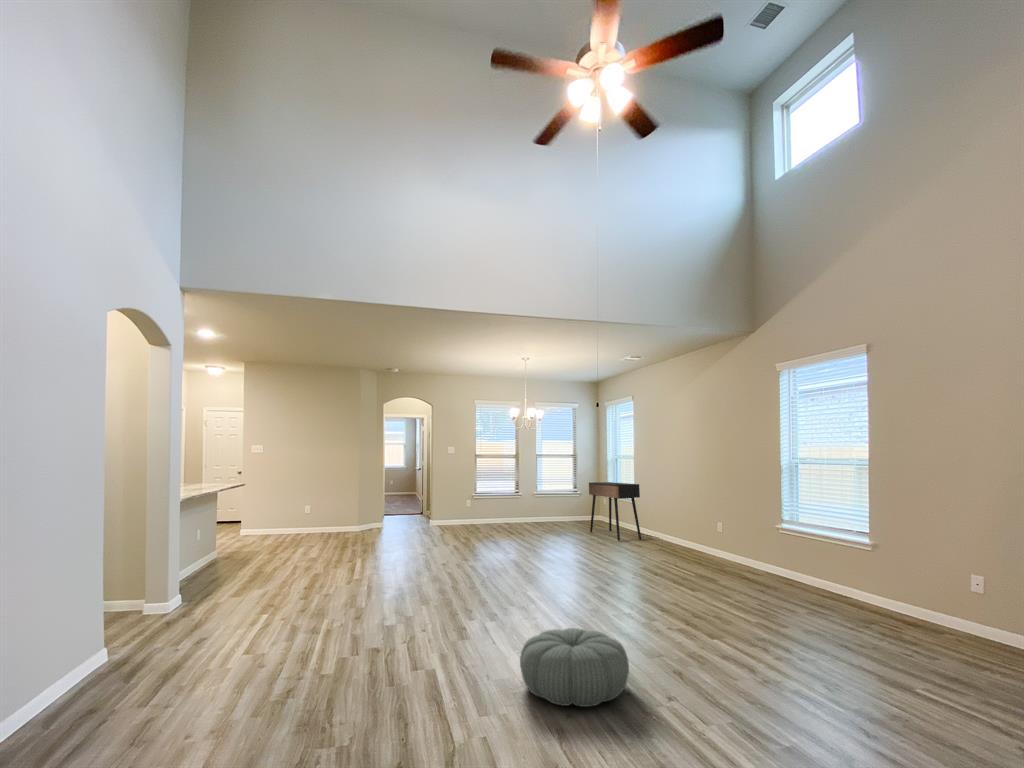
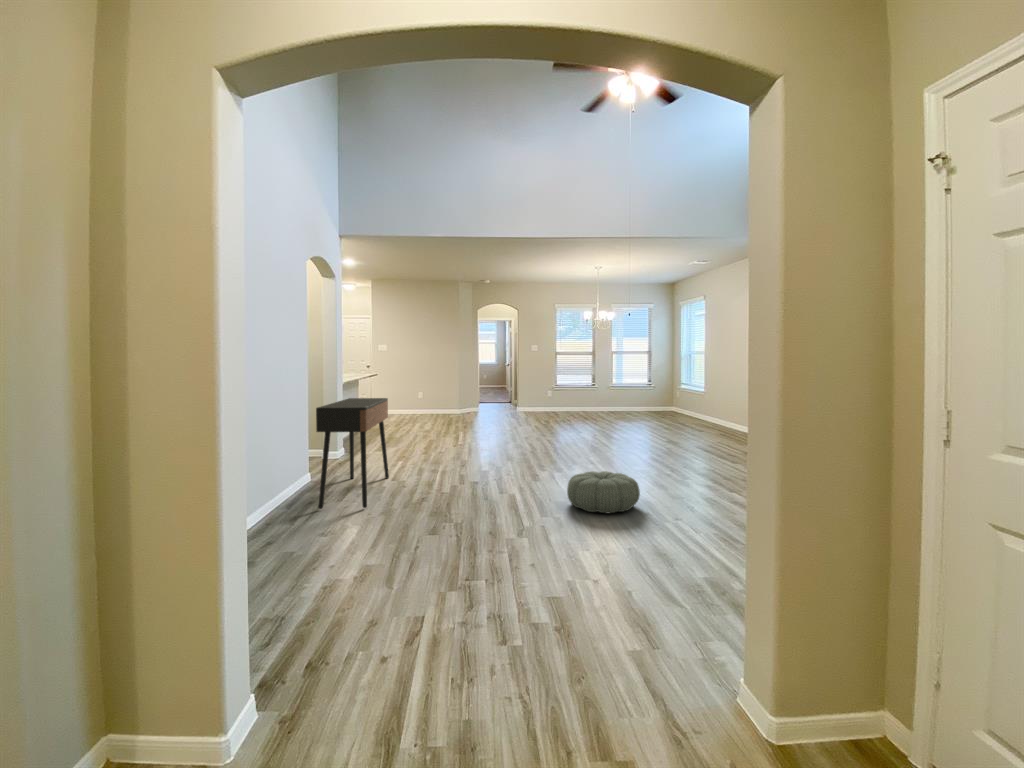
console table: present [589,482,641,541] -> present [316,398,389,509]

